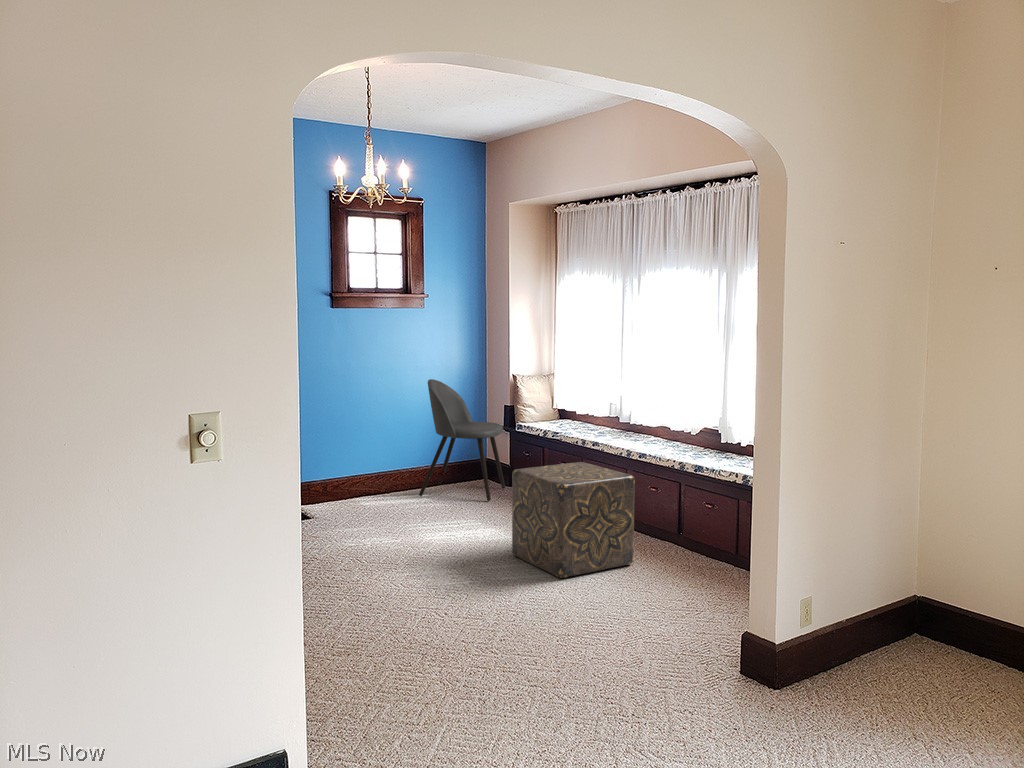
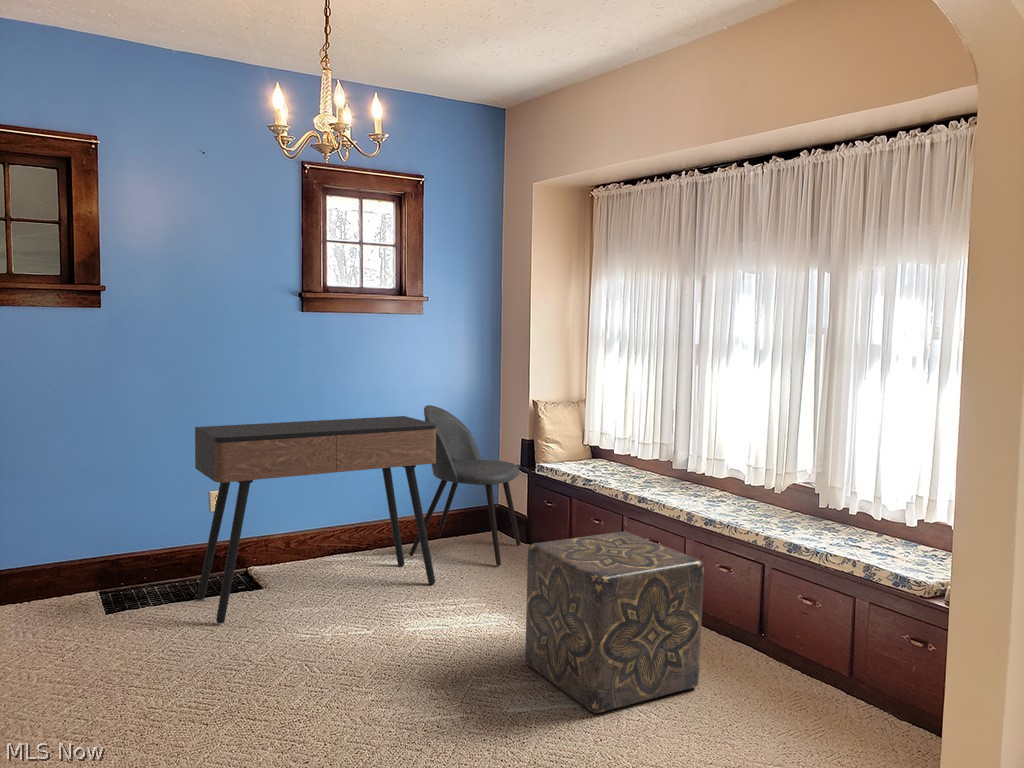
console table: none [261,387,442,538] -> present [195,416,436,623]

